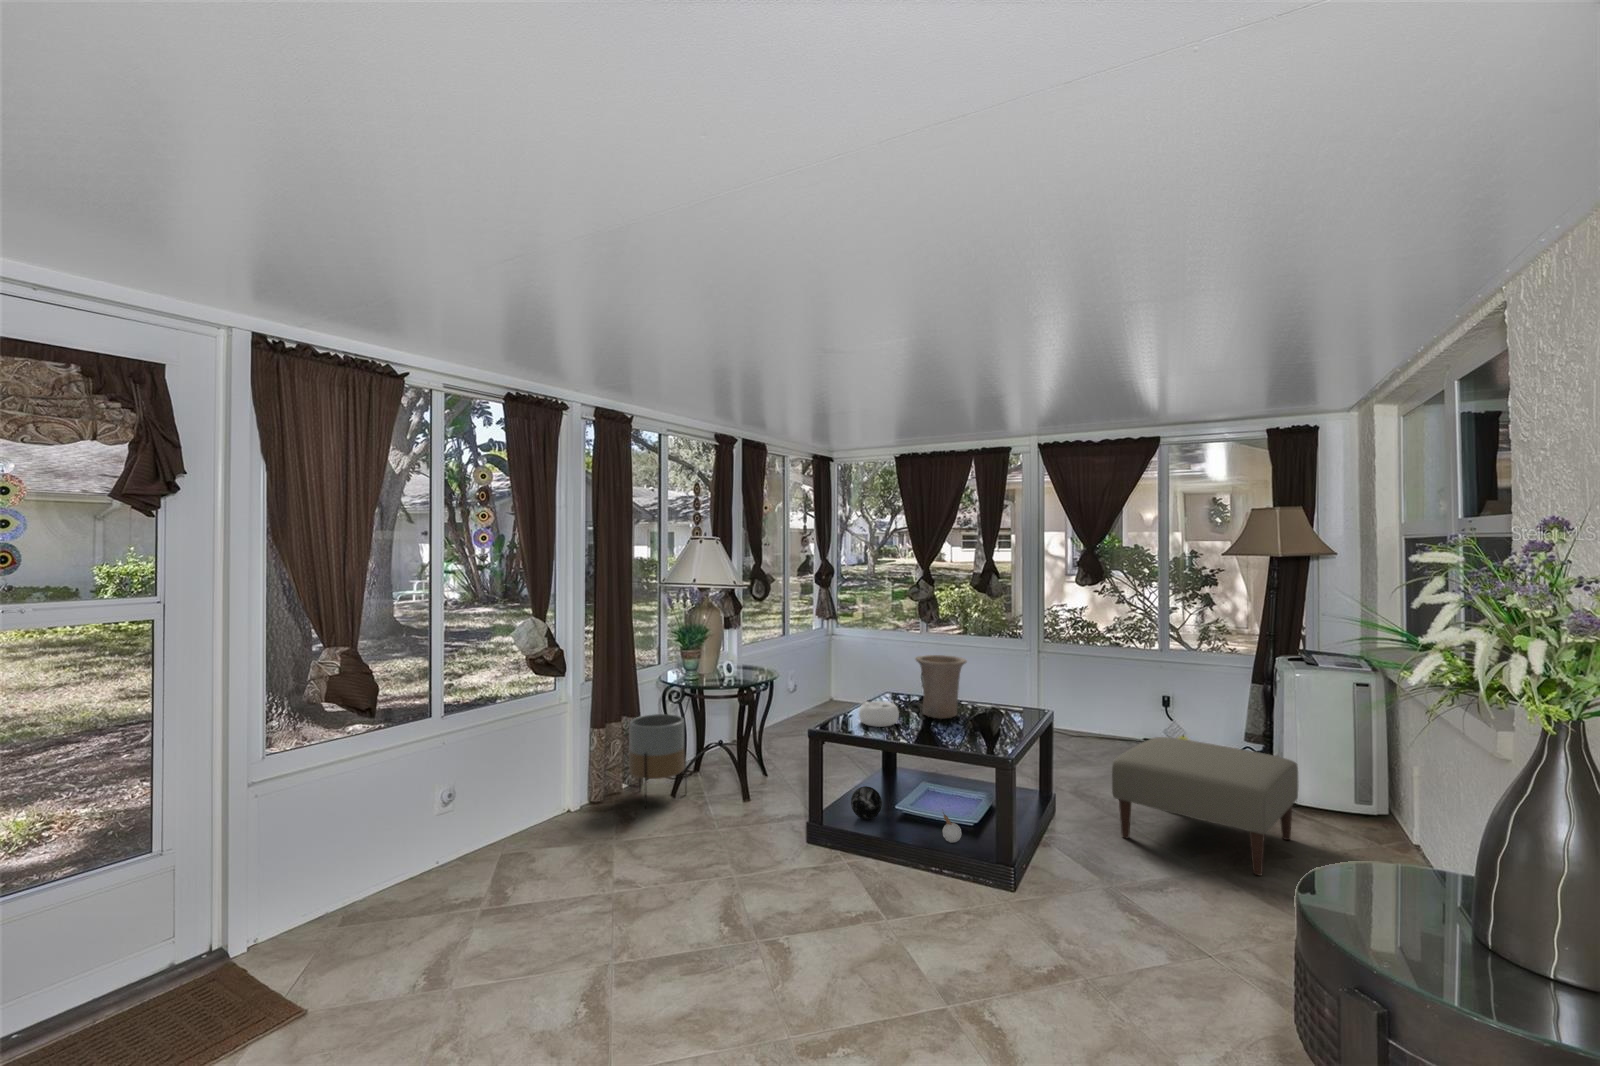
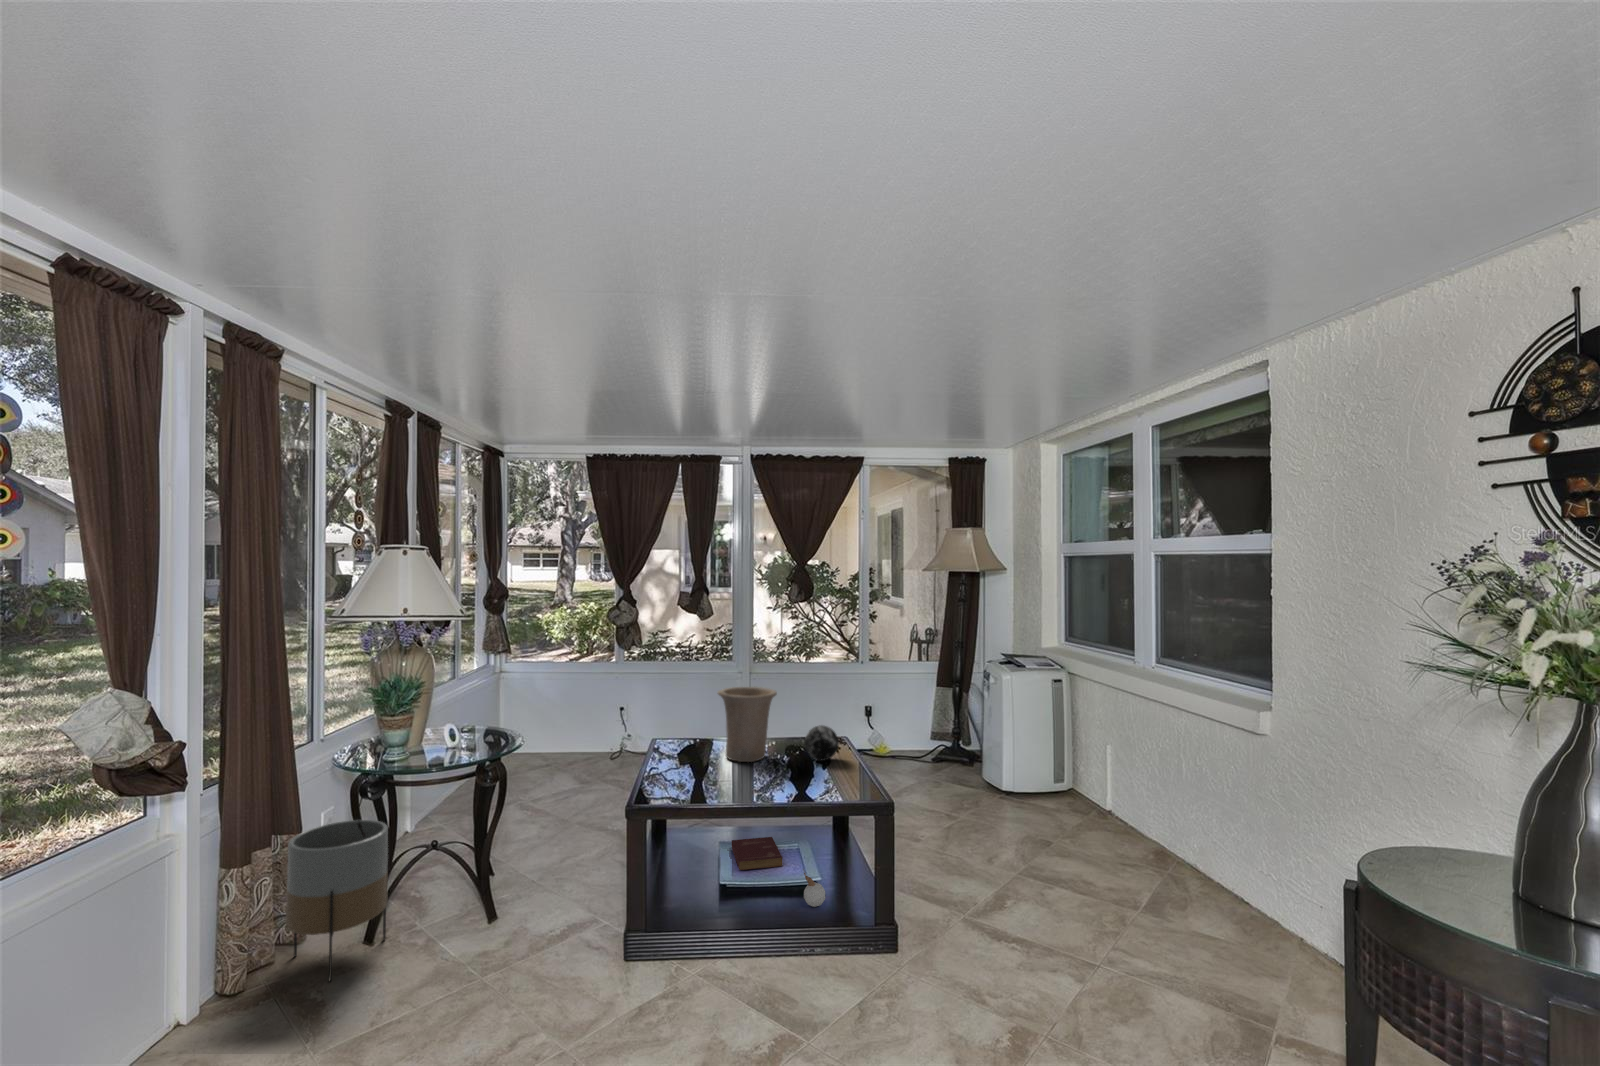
decorative bowl: present [859,700,899,727] -> none [672,750,722,785]
ottoman: present [1112,737,1298,875] -> none [917,746,1059,862]
book: none [919,783,966,810] -> present [732,837,782,870]
decorative orb: present [851,786,882,819] -> present [805,725,839,761]

